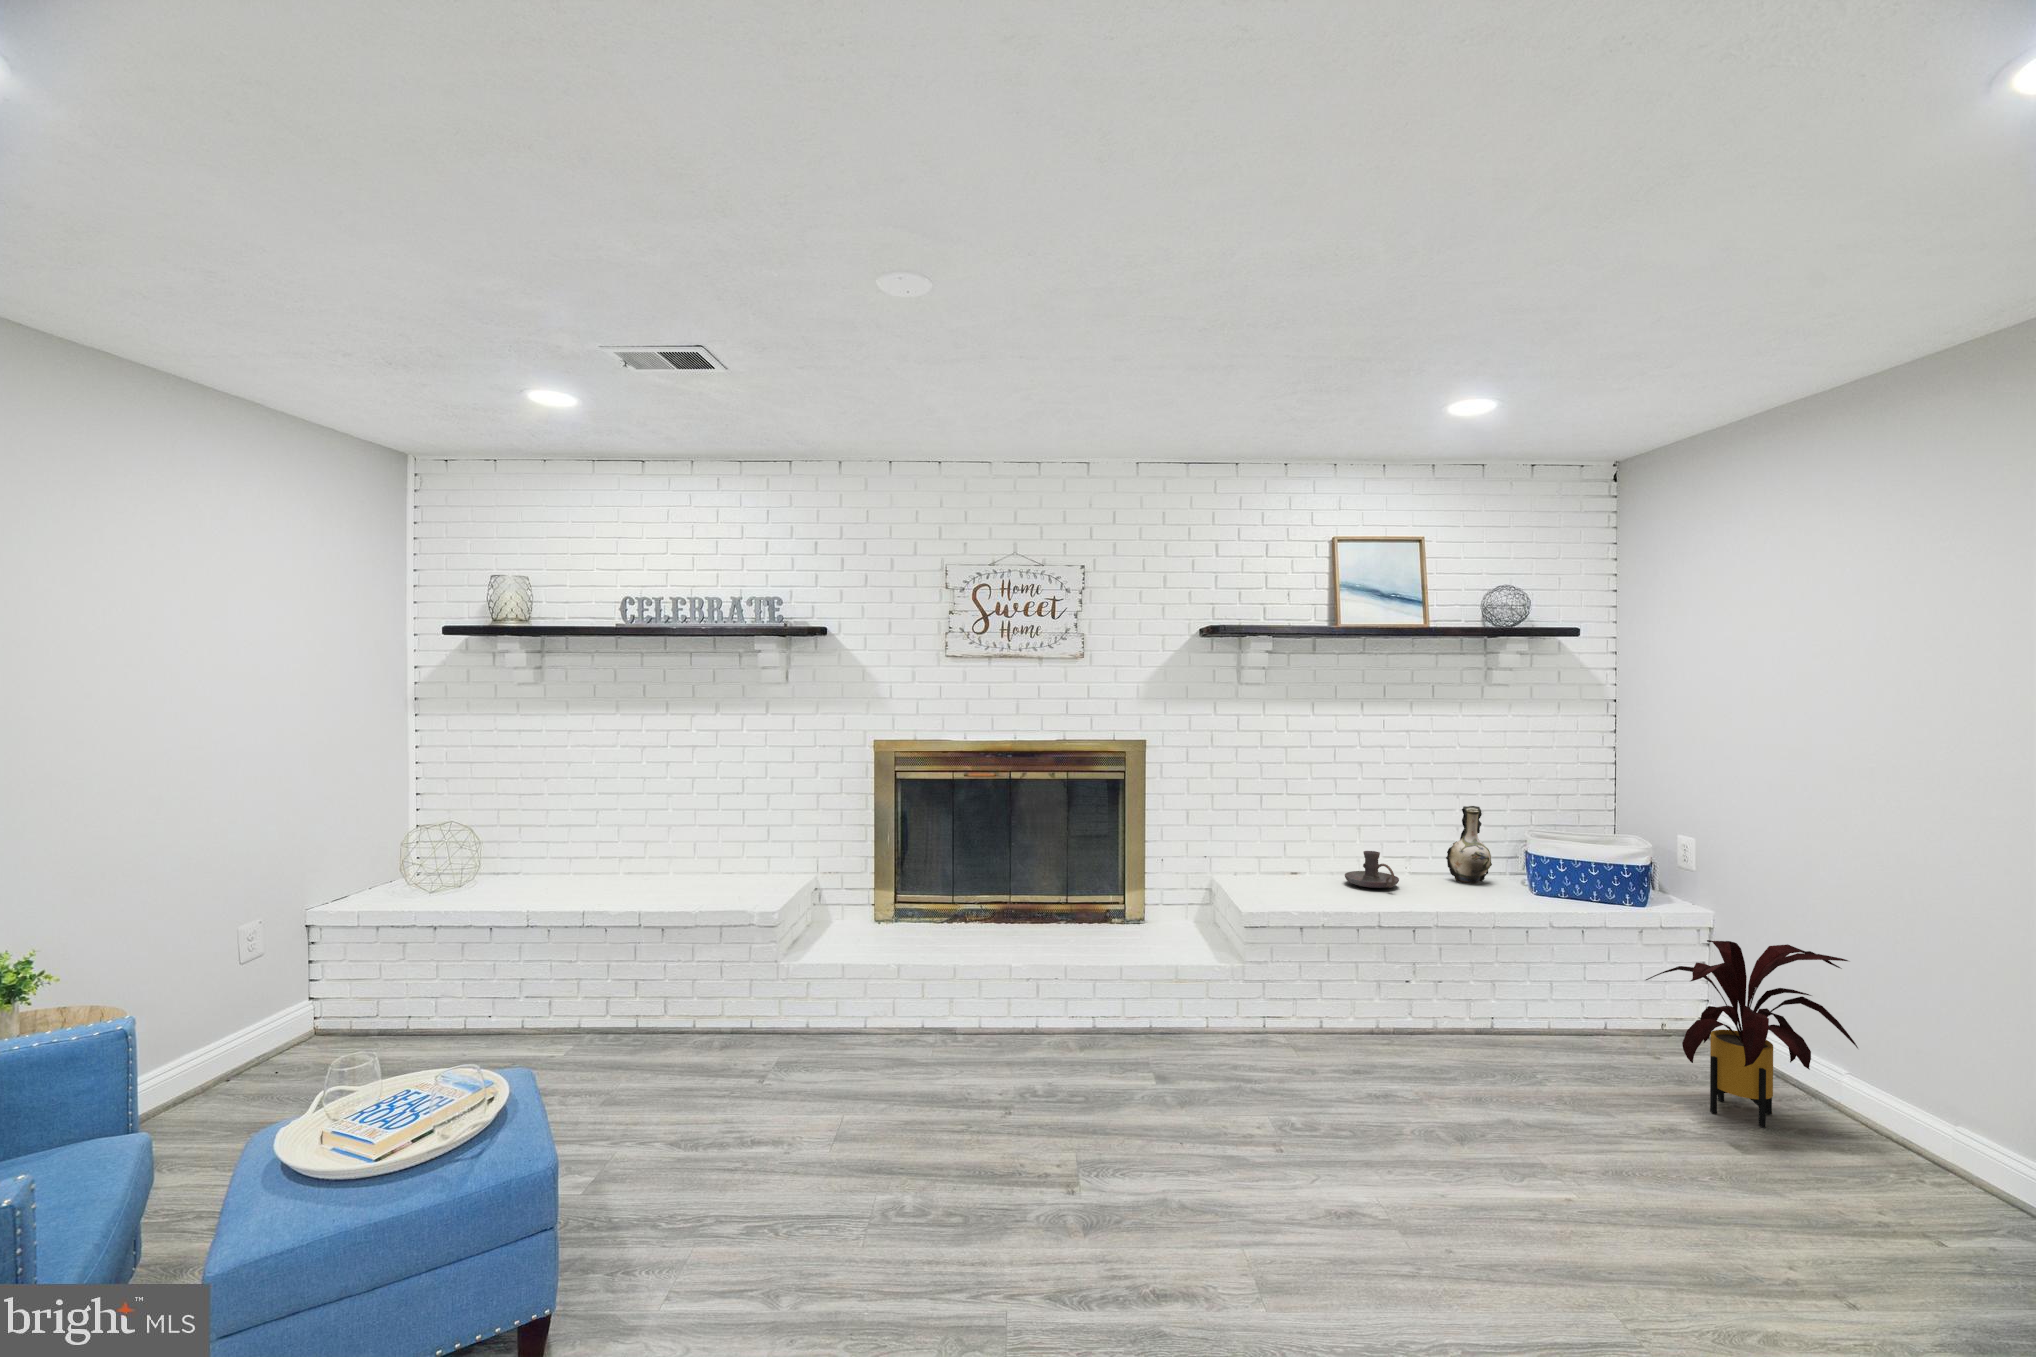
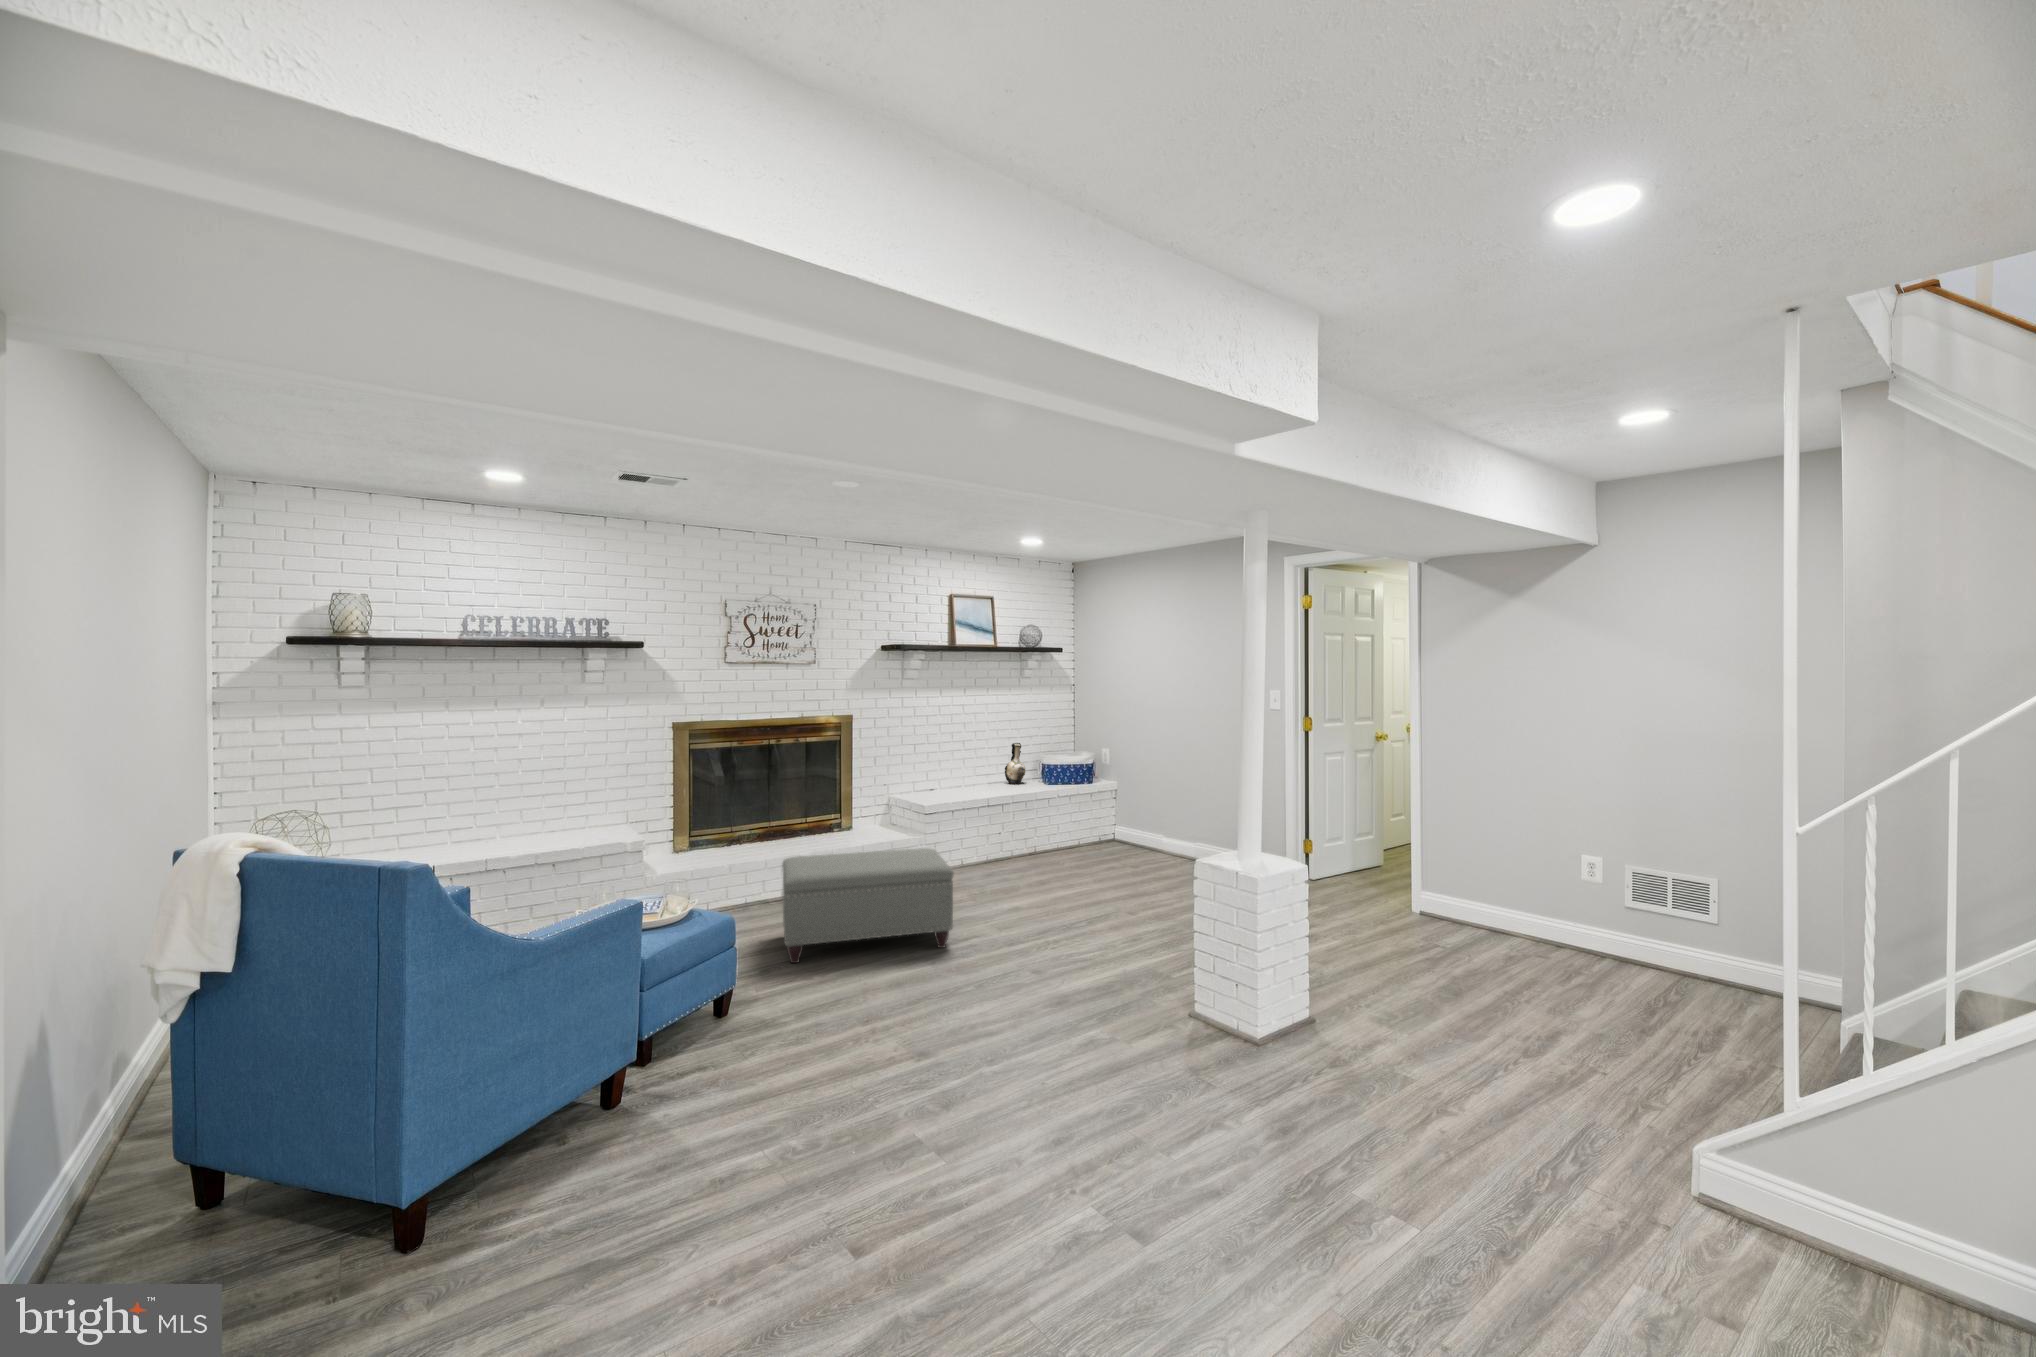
candle holder: present [1345,851,1399,888] -> none [960,771,990,791]
house plant: present [1646,940,1858,1128] -> none [1104,789,1177,866]
ottoman: none [824,974,1158,1231] -> present [782,848,954,963]

